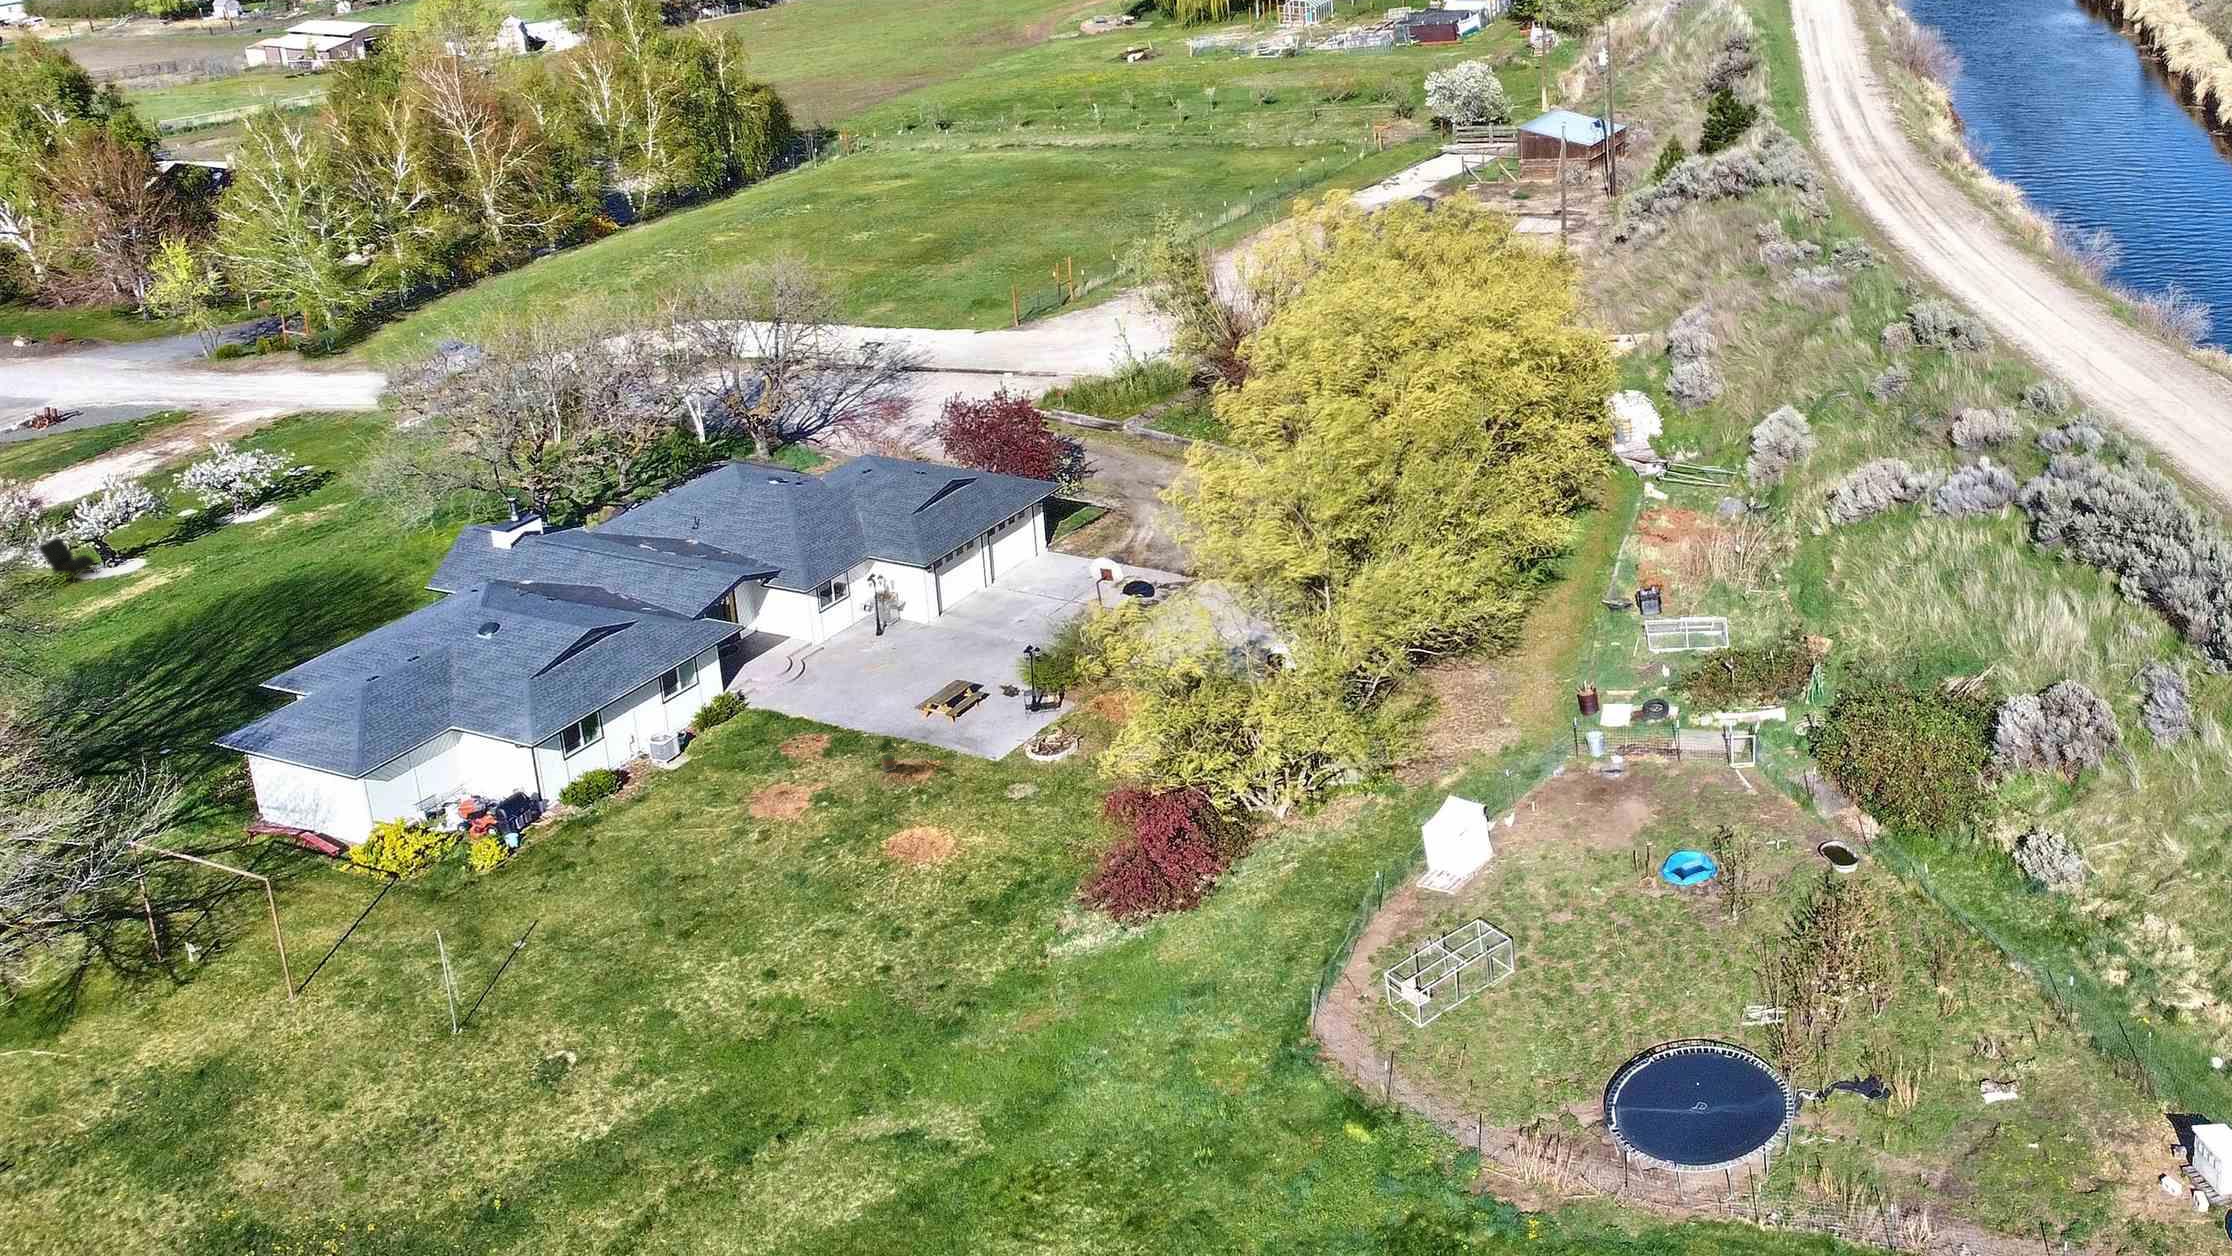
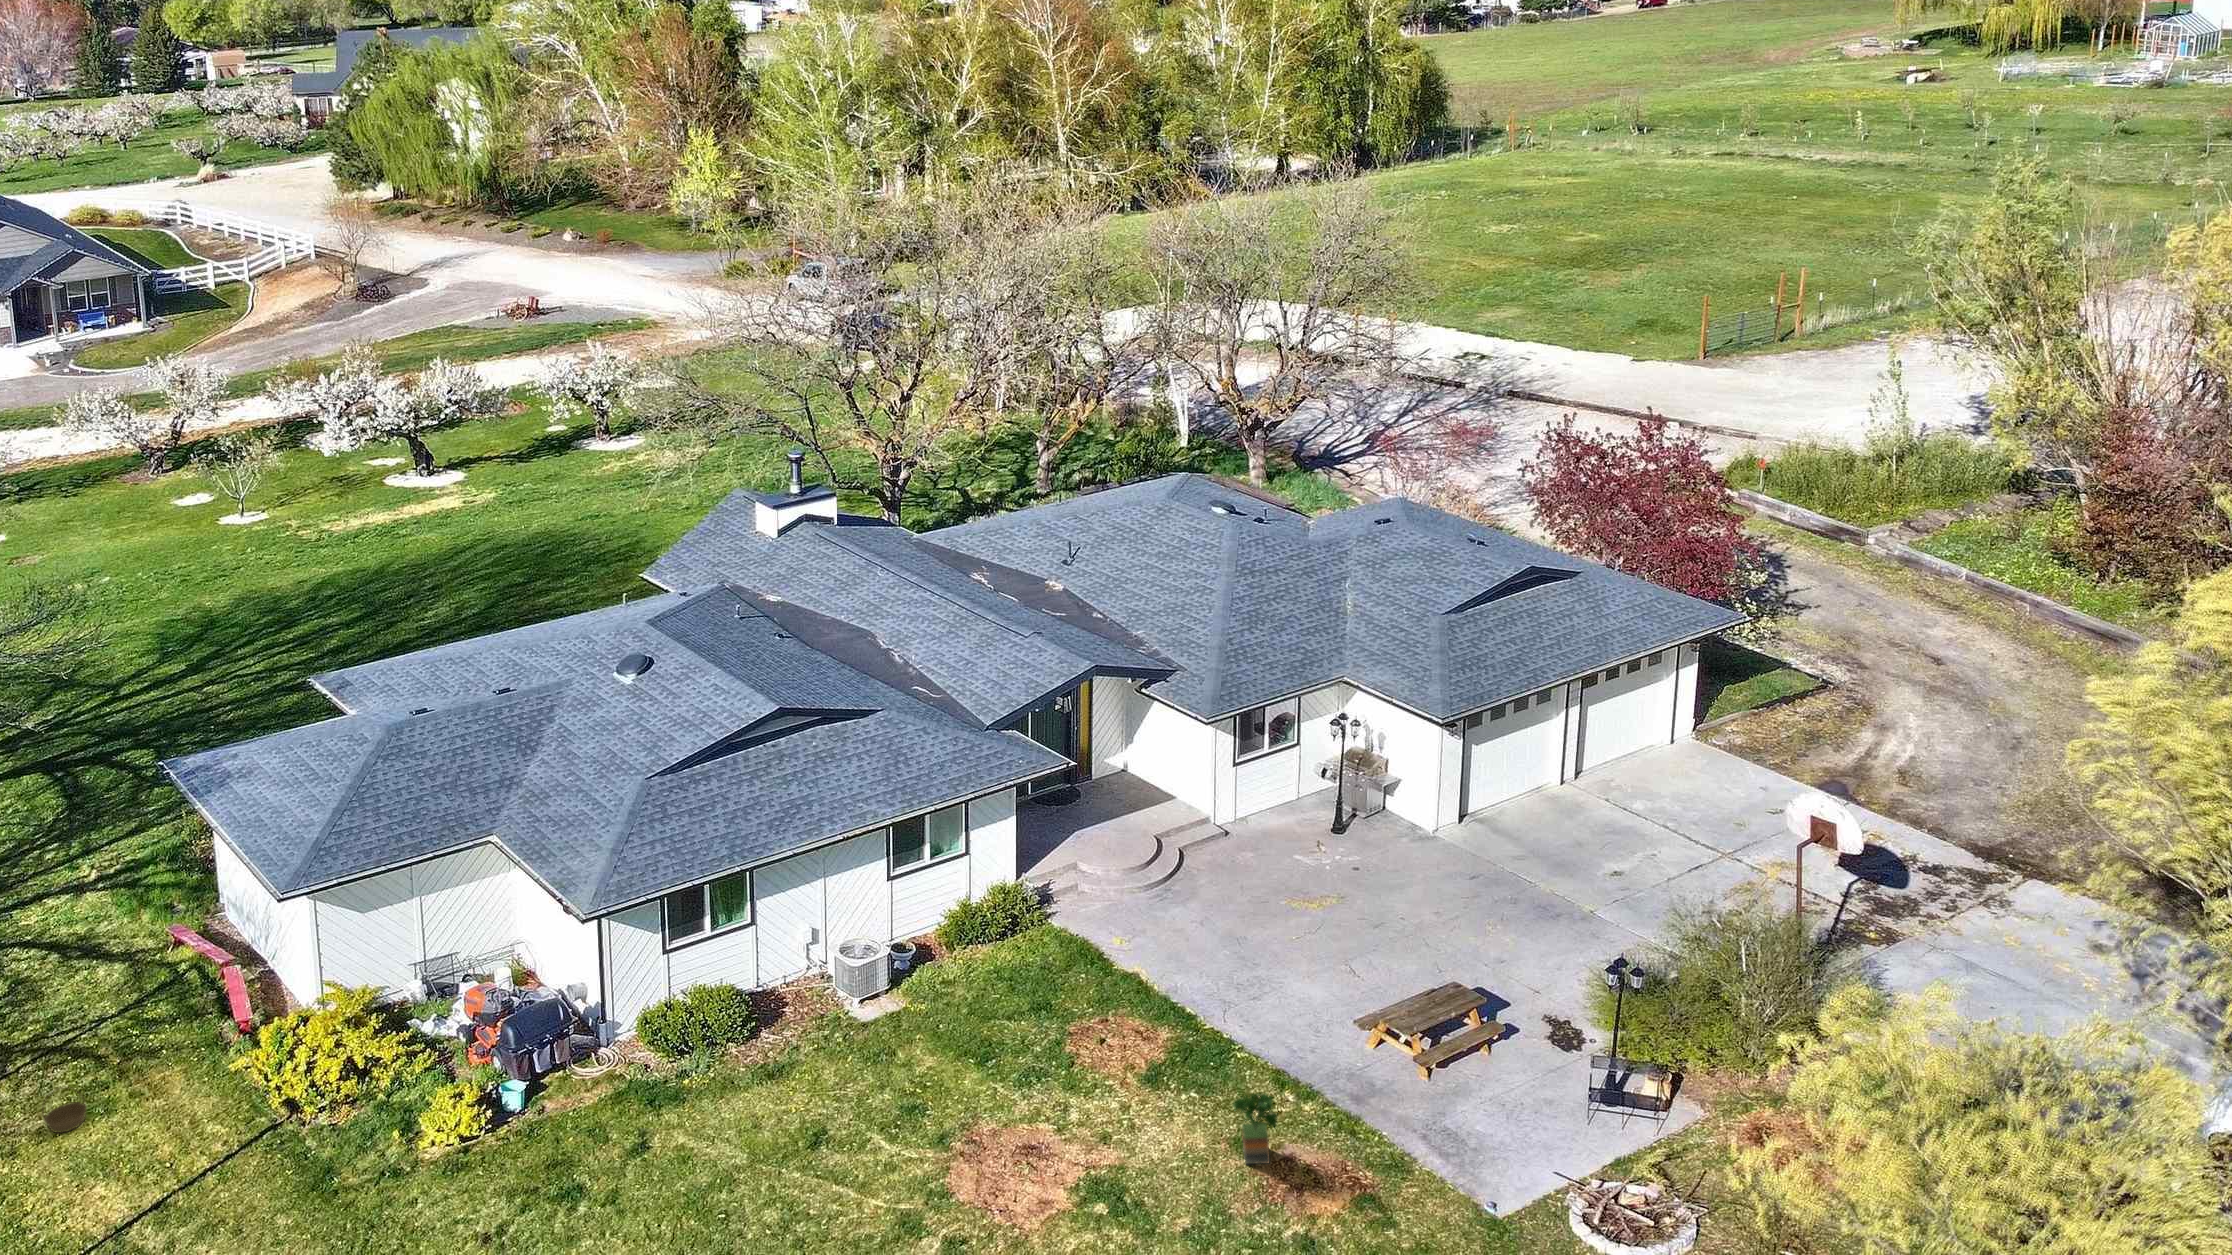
lounge chair: present [38,537,97,582] -> none [395,446,450,506]
basket: none [165,935,194,962] -> present [43,1088,87,1133]

